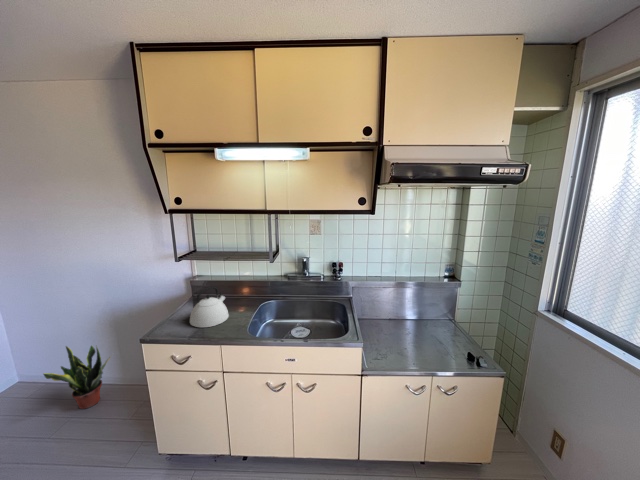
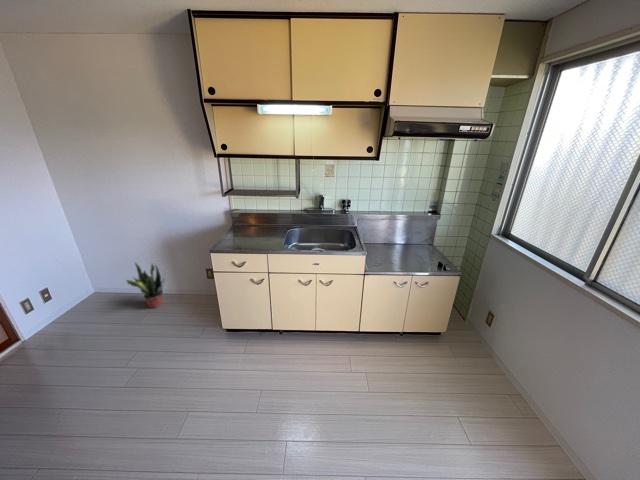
kettle: present [190,287,229,327] -> none [239,215,266,244]

